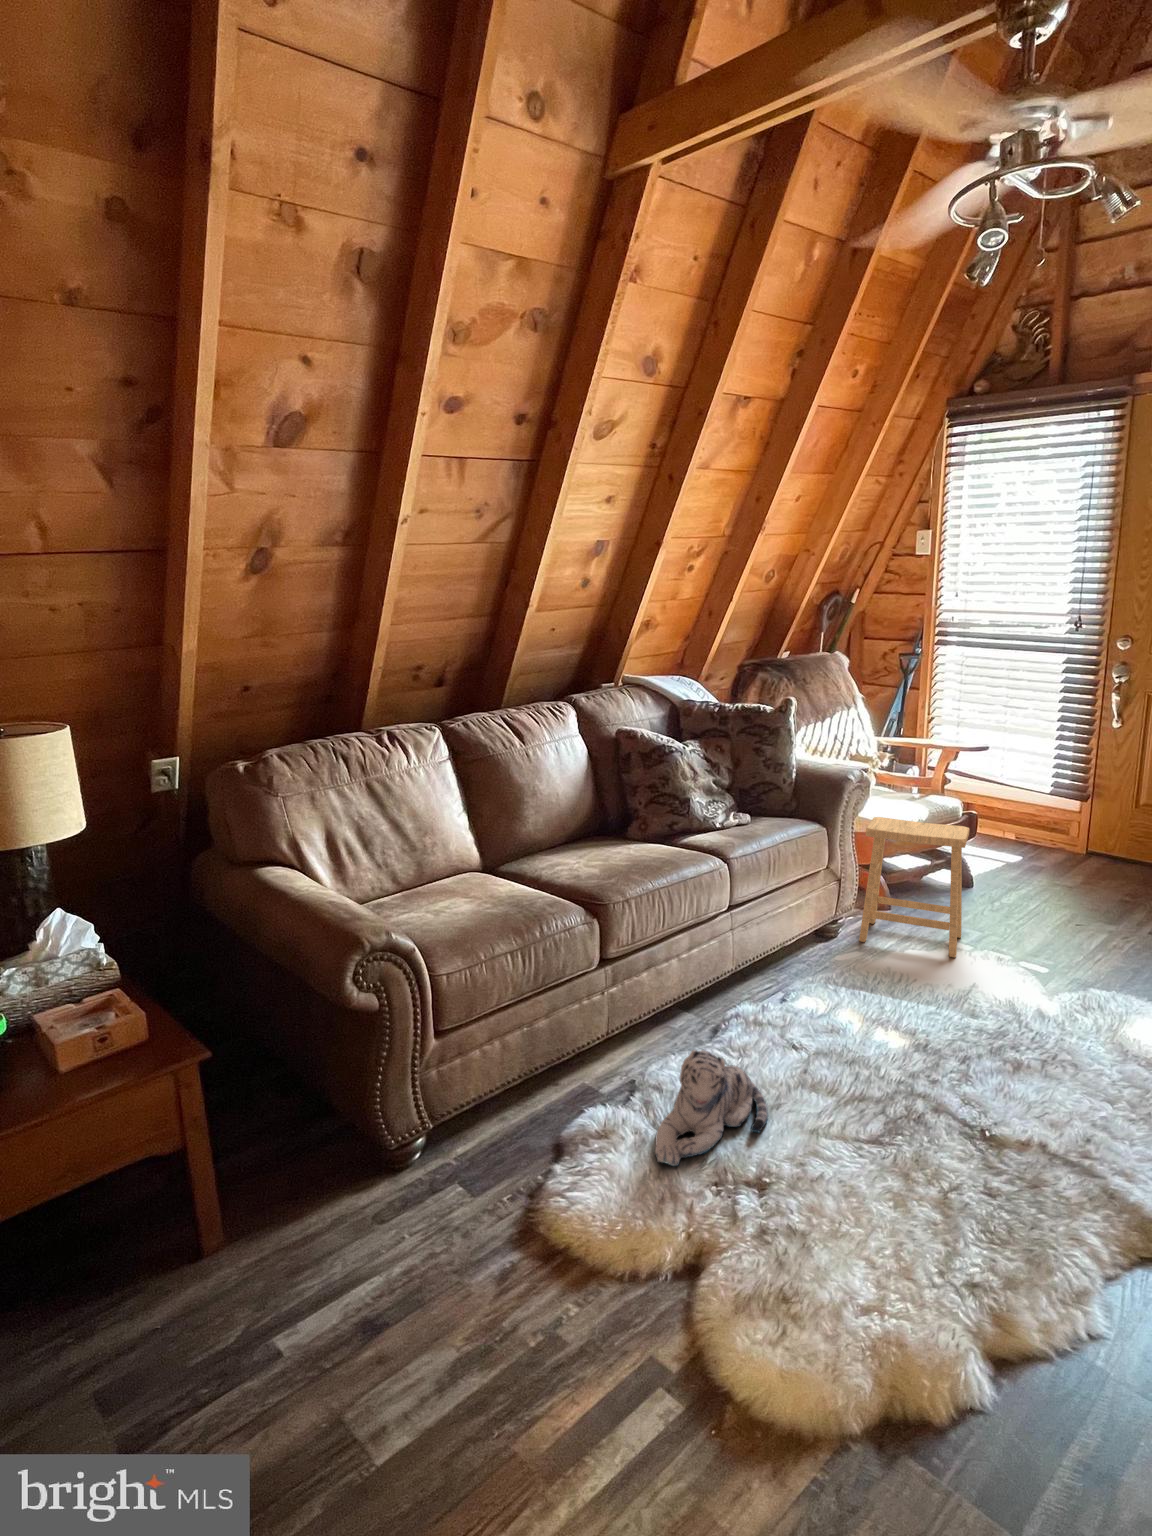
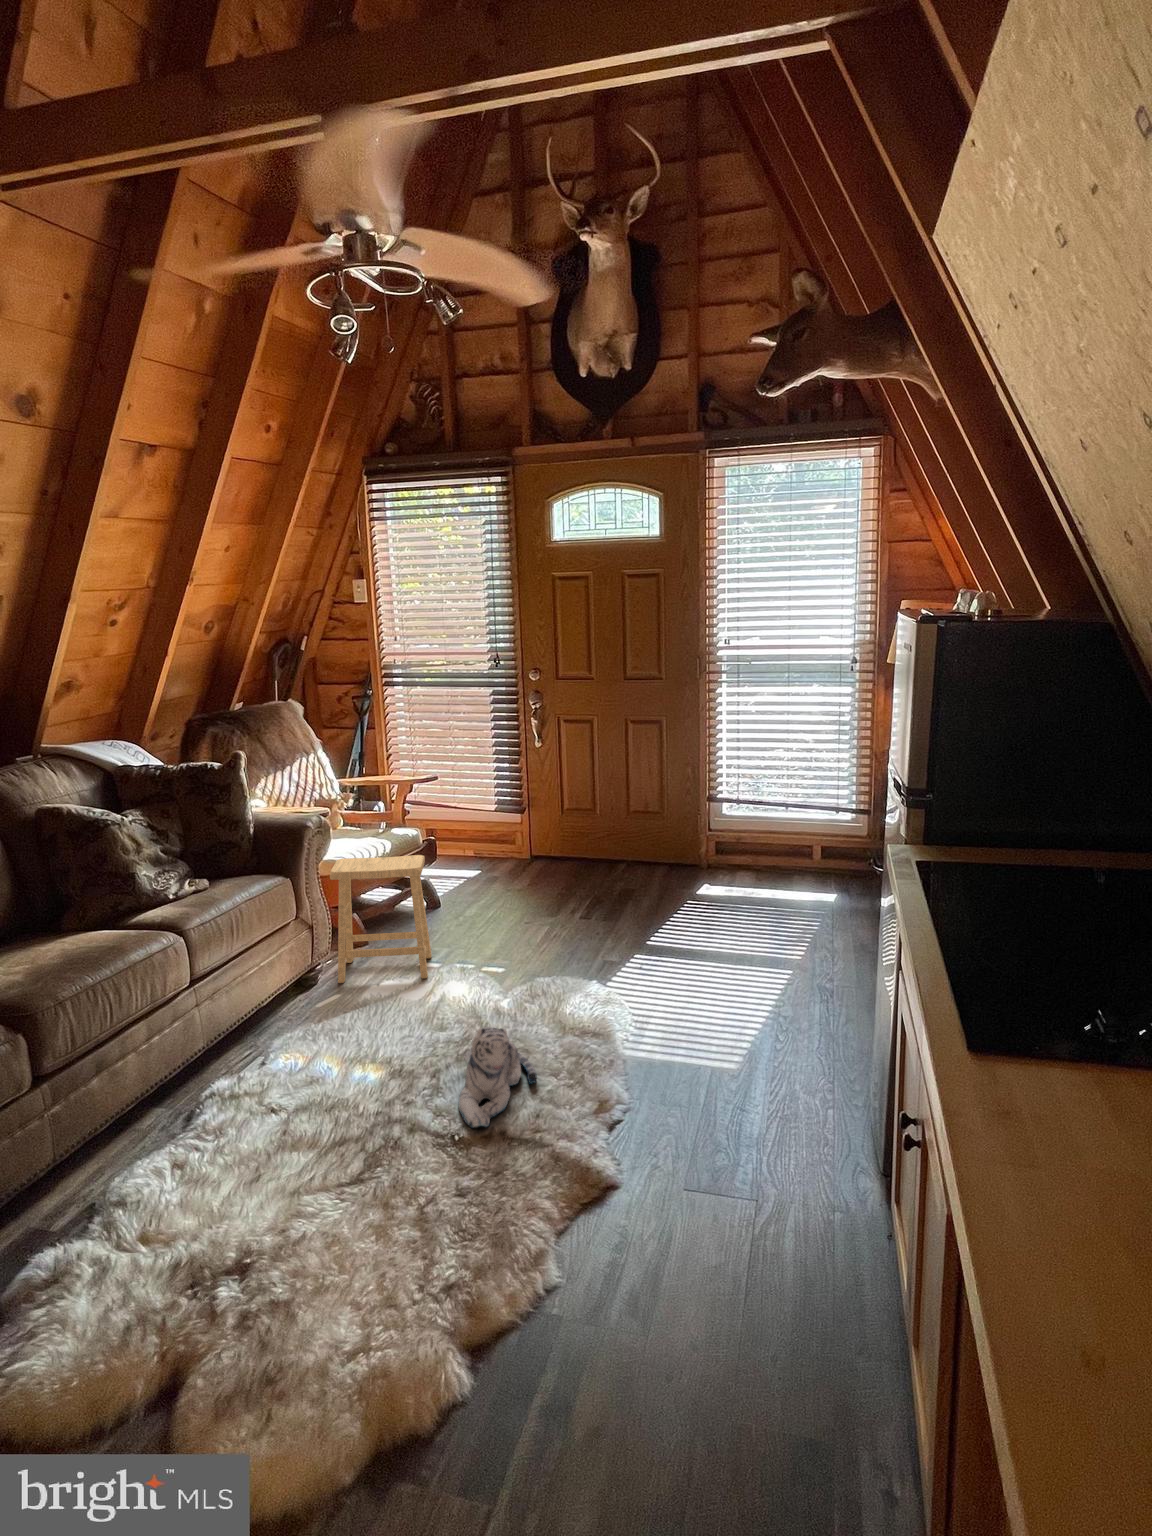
plush toy: present [655,1050,768,1166] -> present [459,1027,537,1128]

